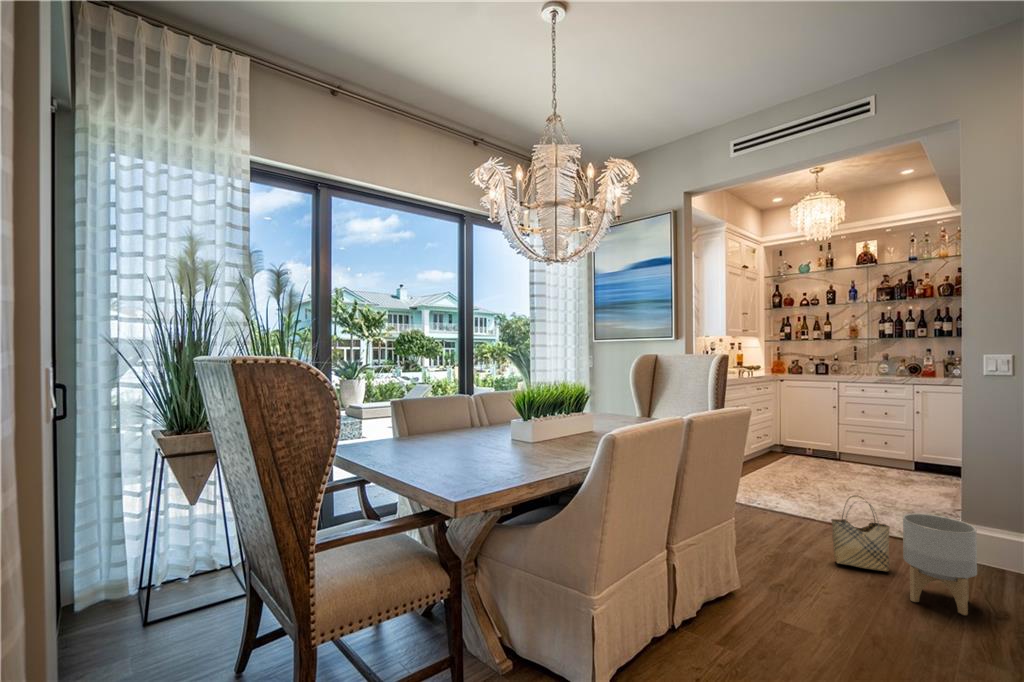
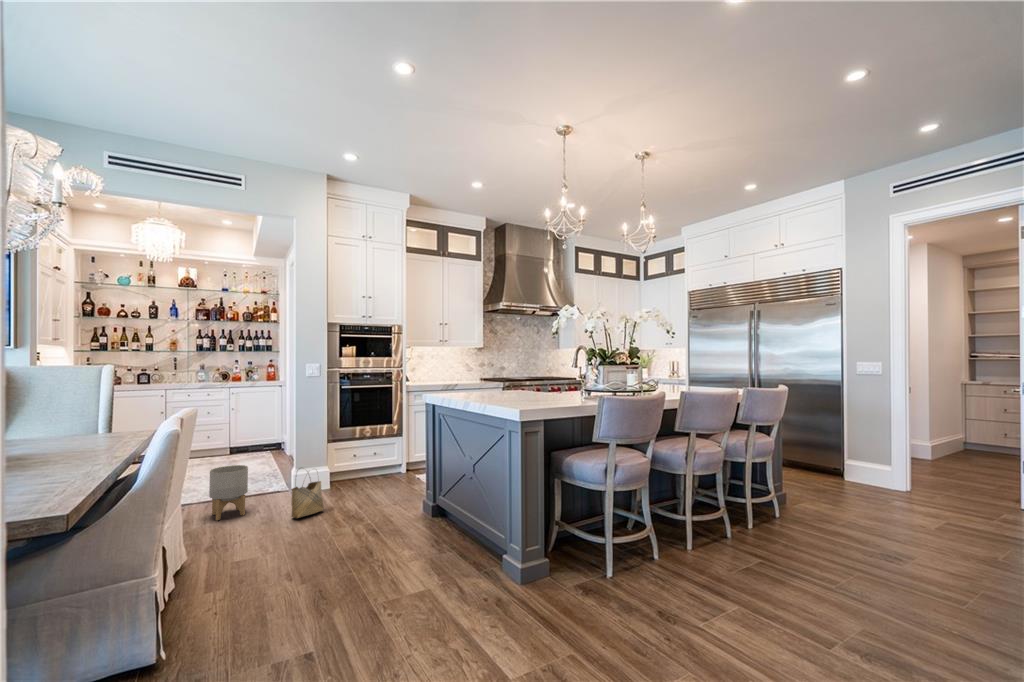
planter: present [903,514,977,615] -> present [209,465,248,520]

